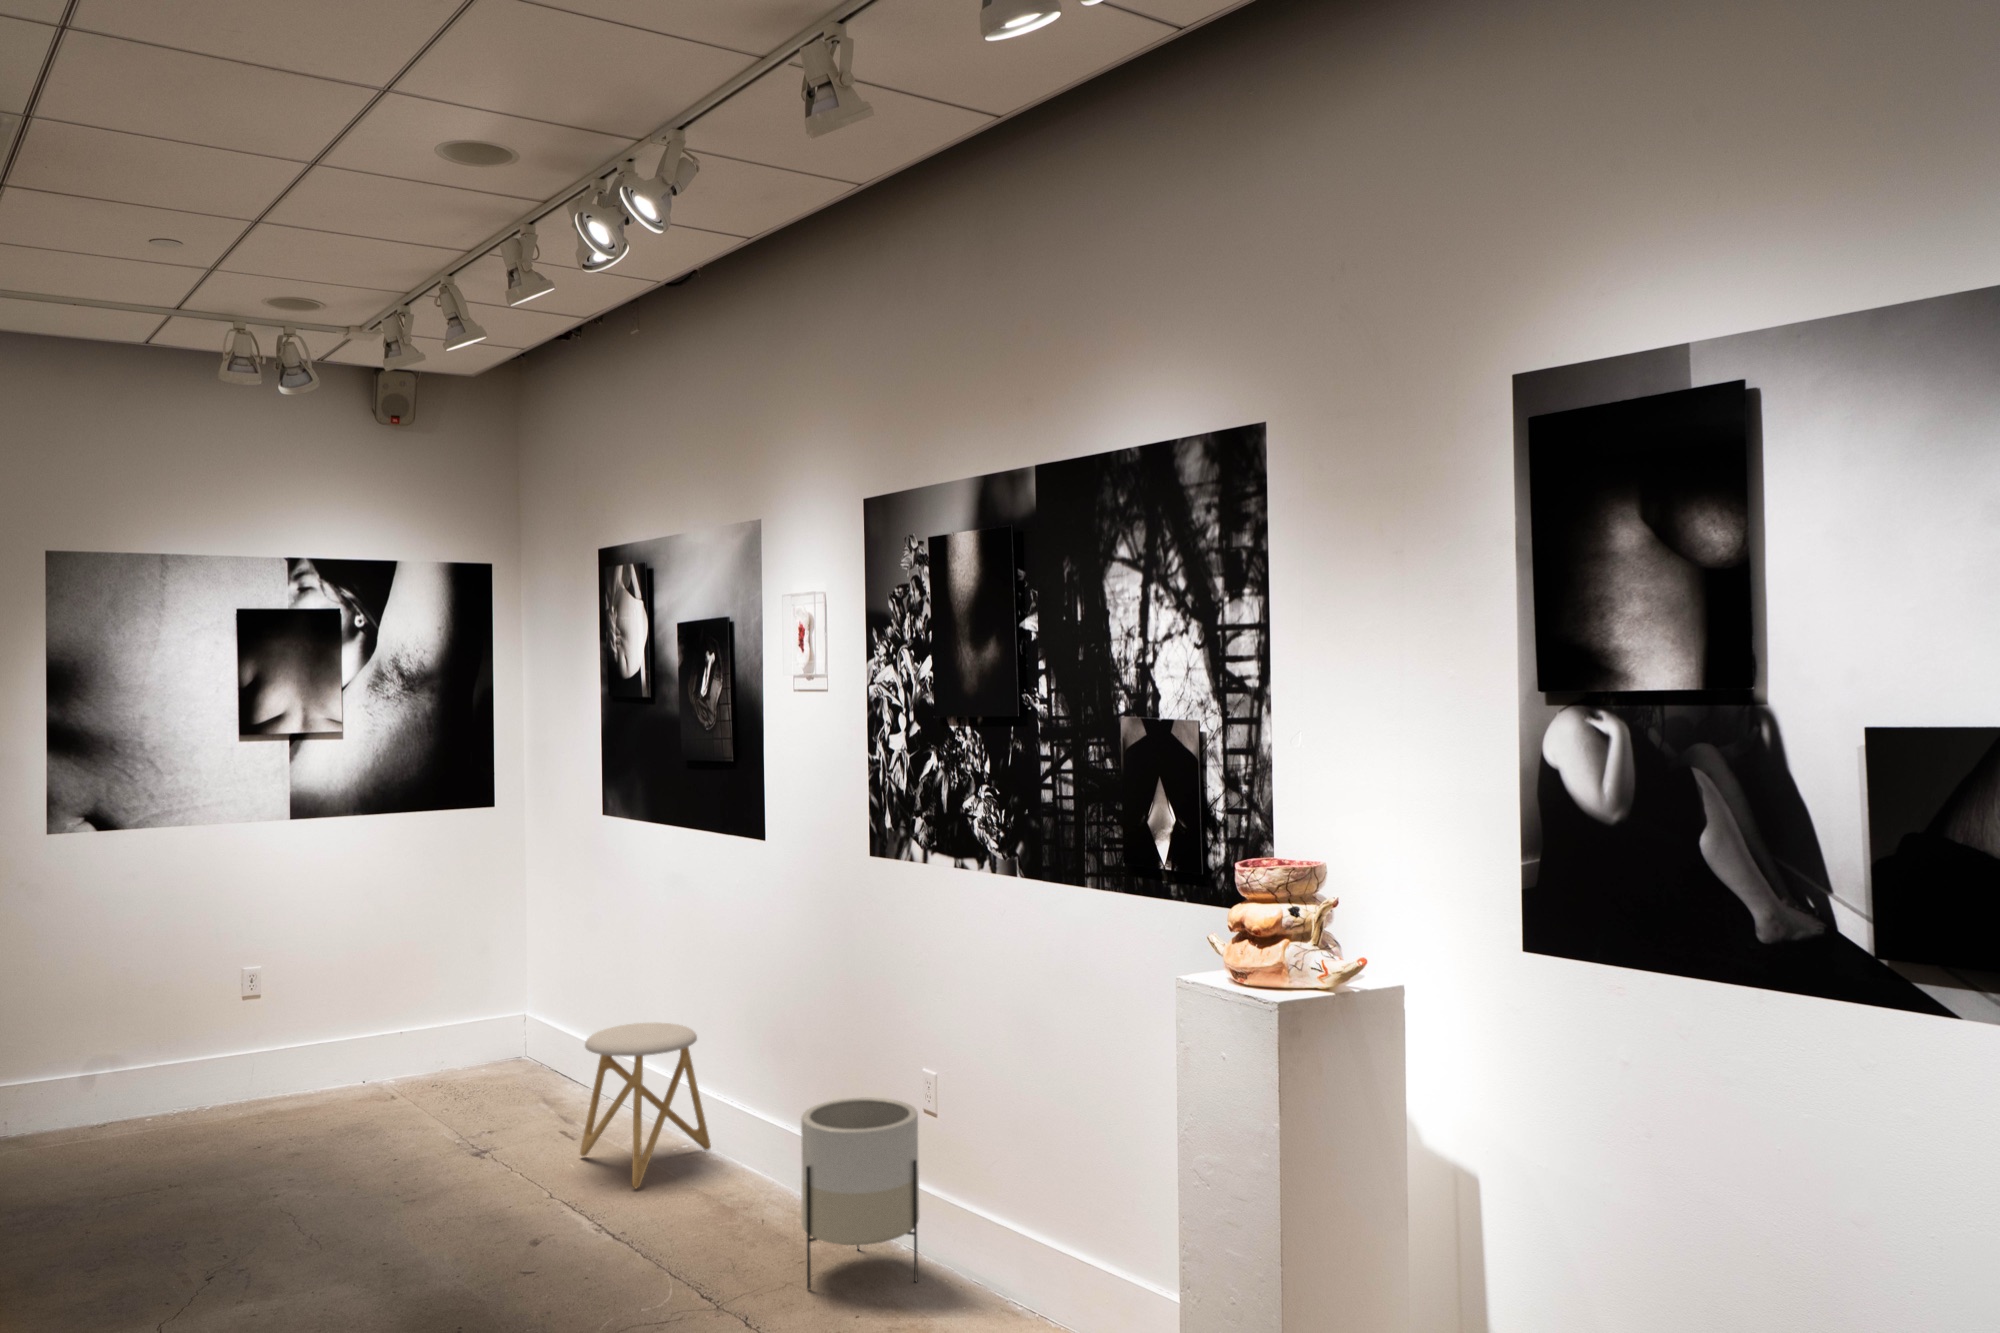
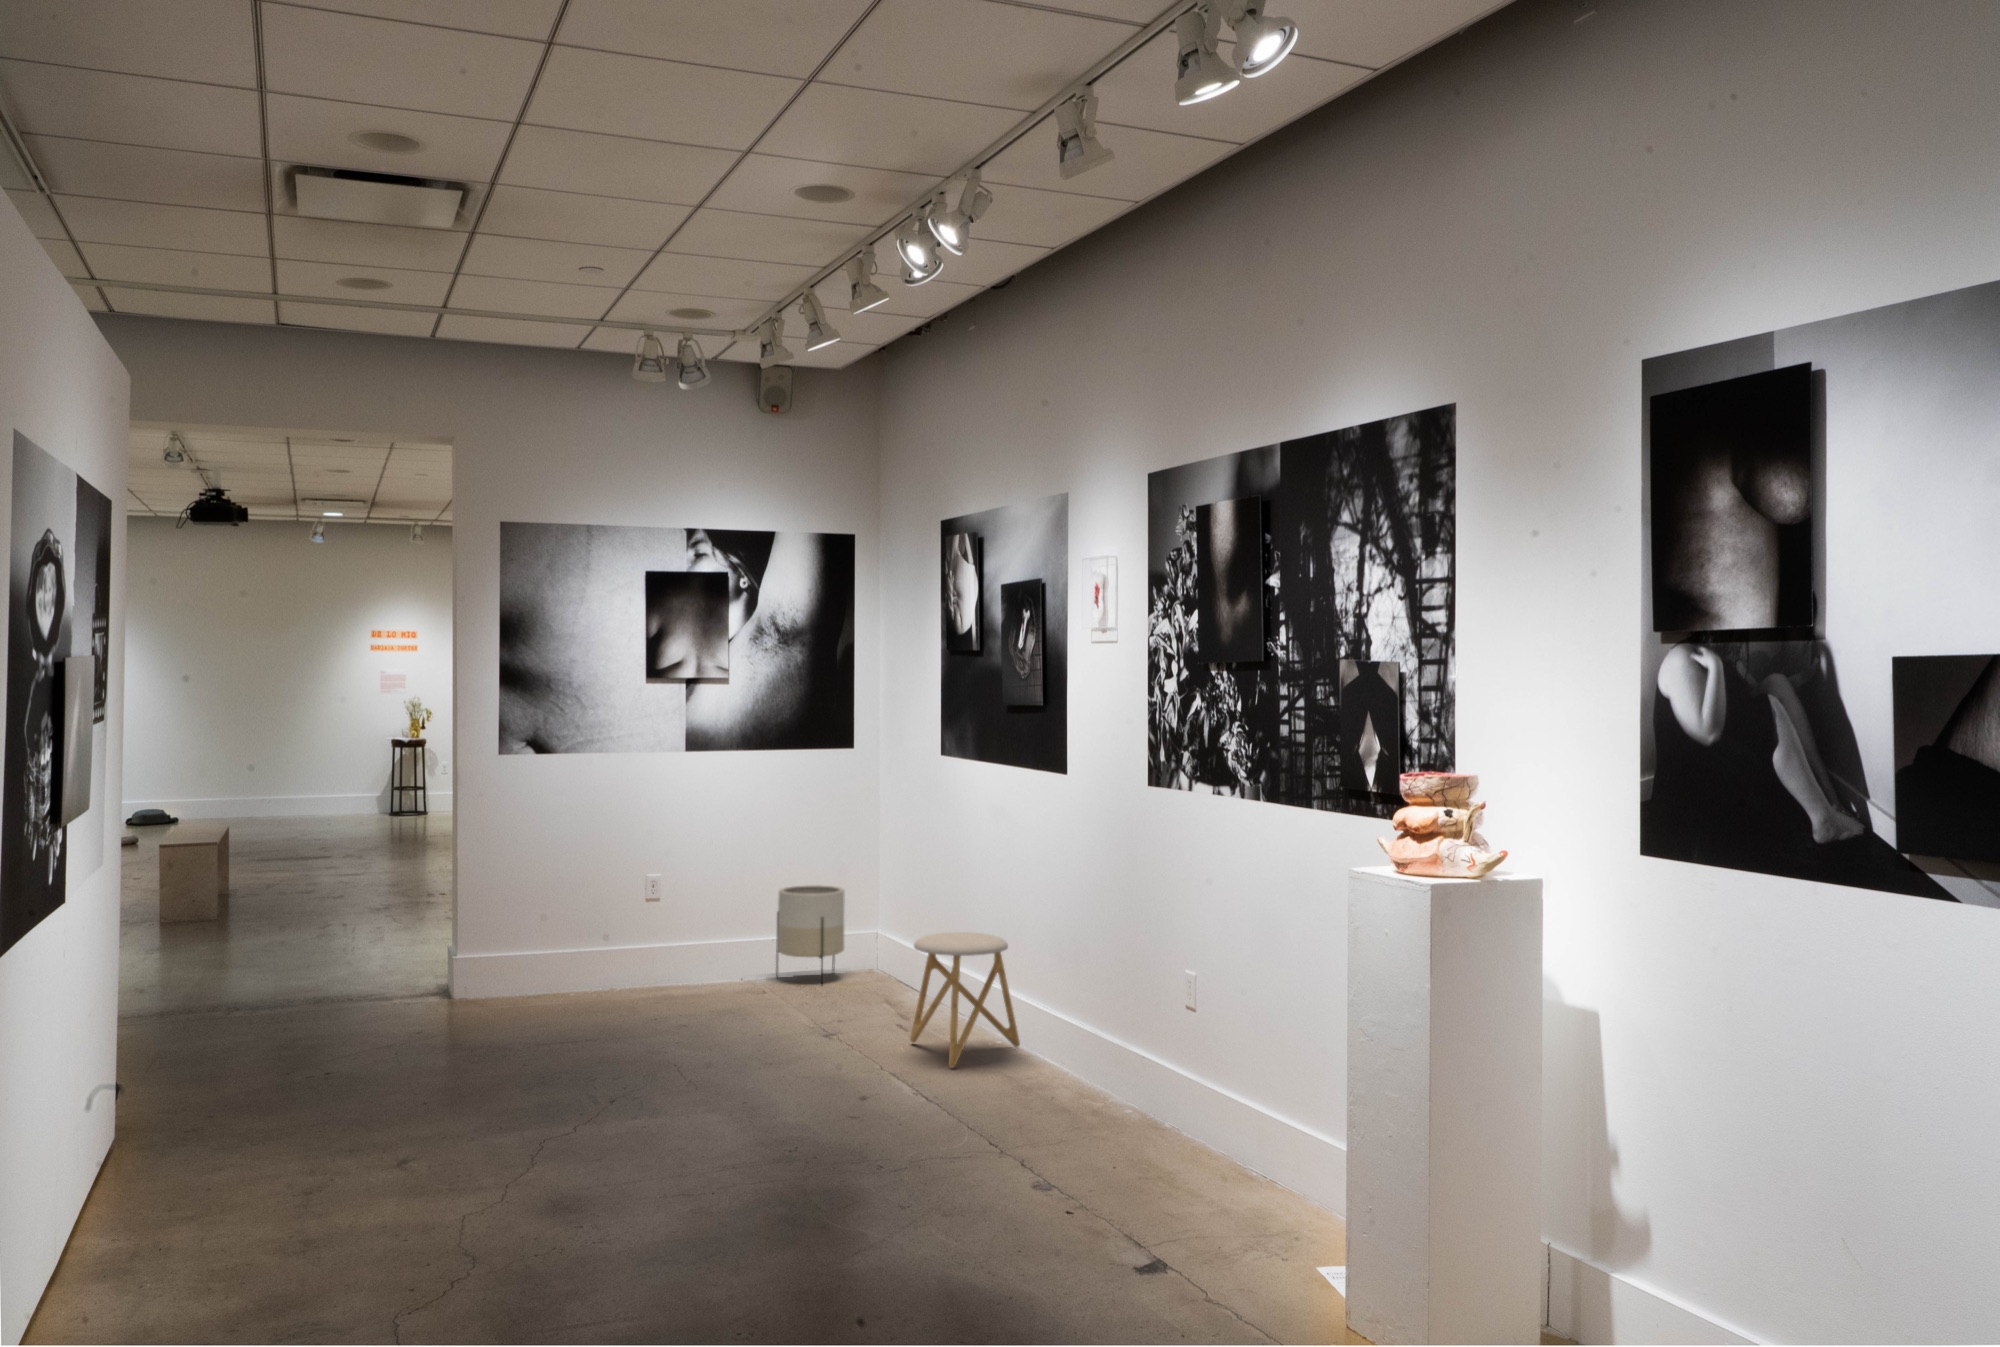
planter: present [801,1098,919,1290] -> present [776,885,844,984]

